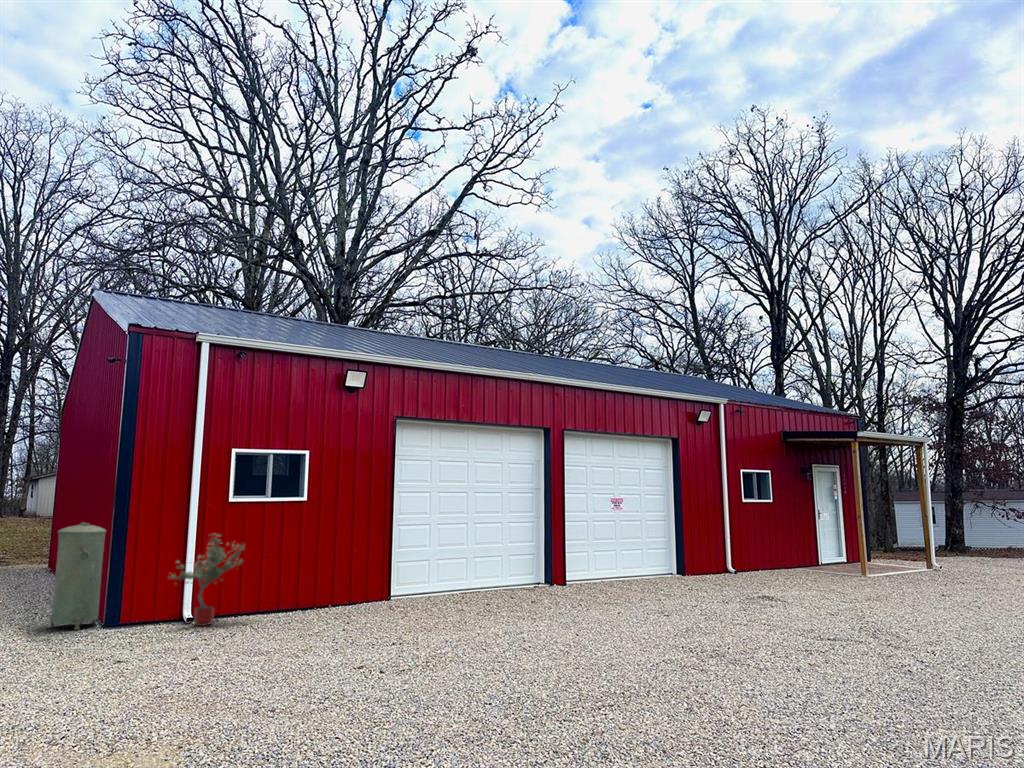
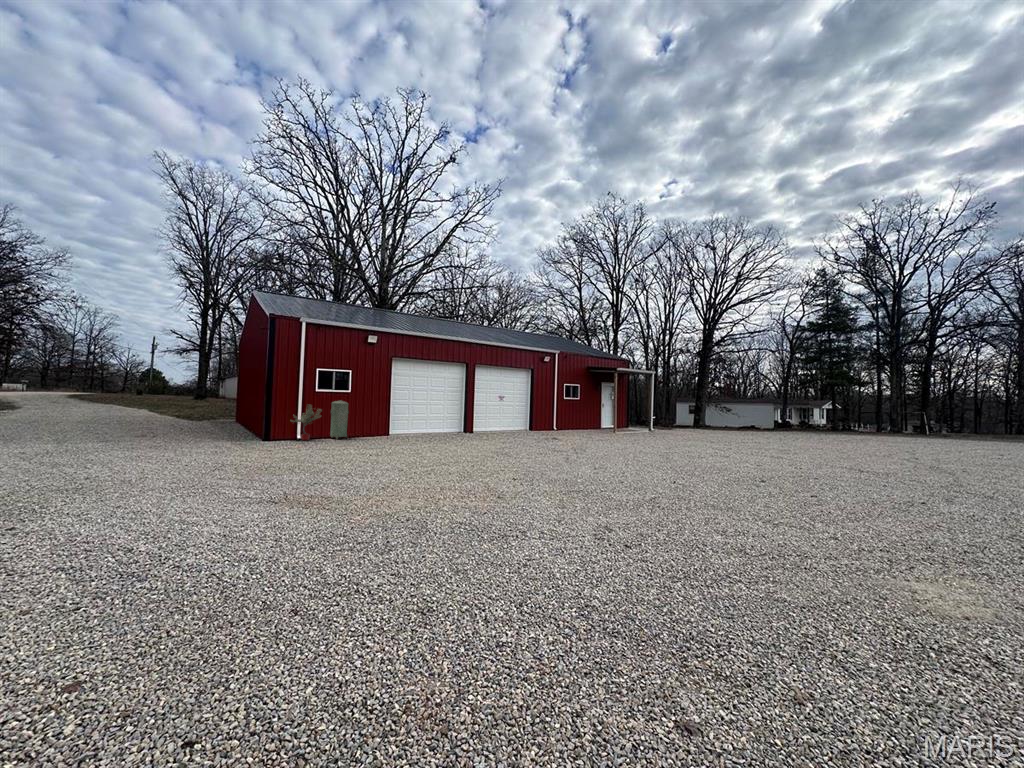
trash can: present [50,522,106,630] -> present [330,400,349,439]

